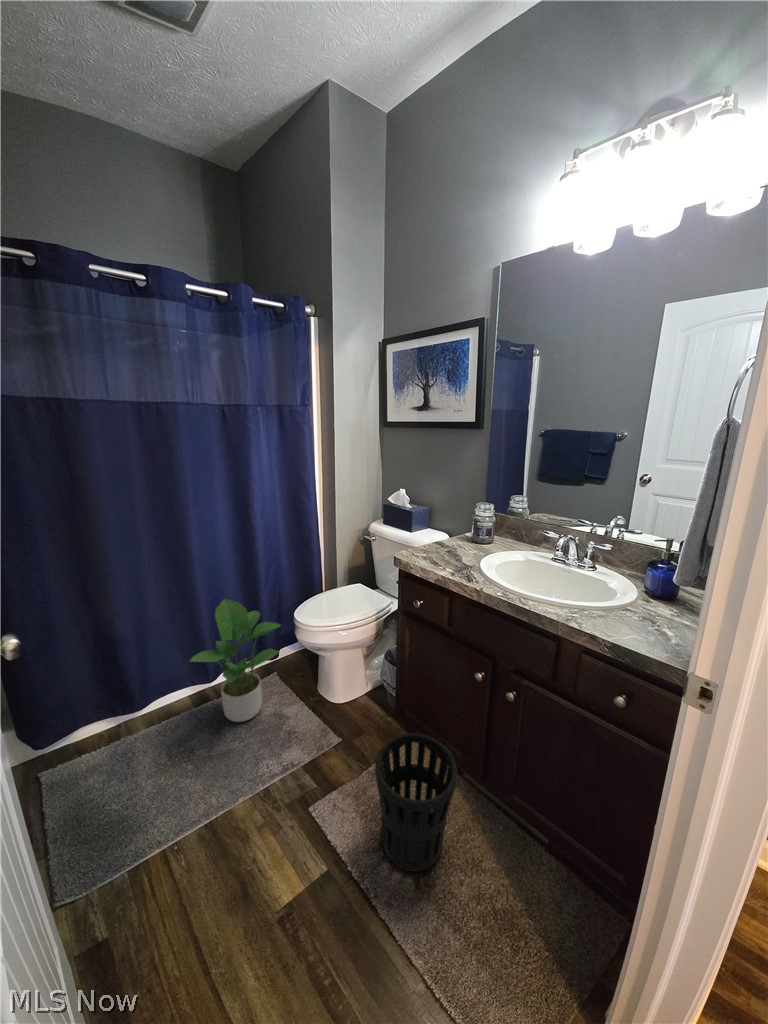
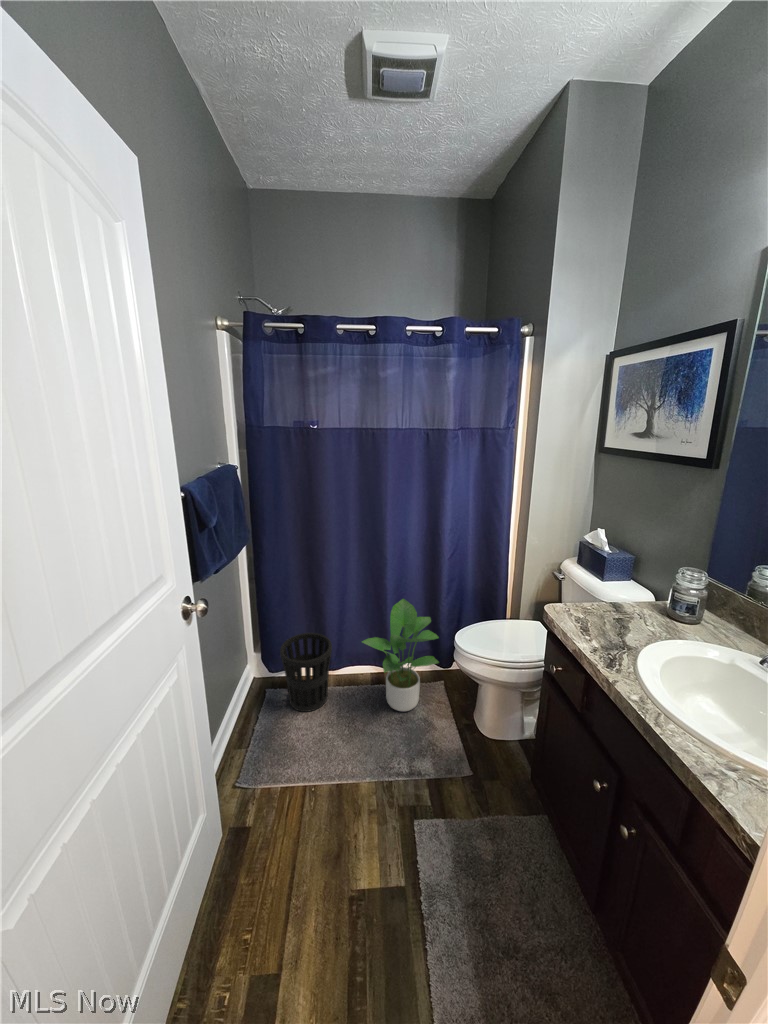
wastebasket: present [375,733,457,872] -> present [280,633,332,712]

